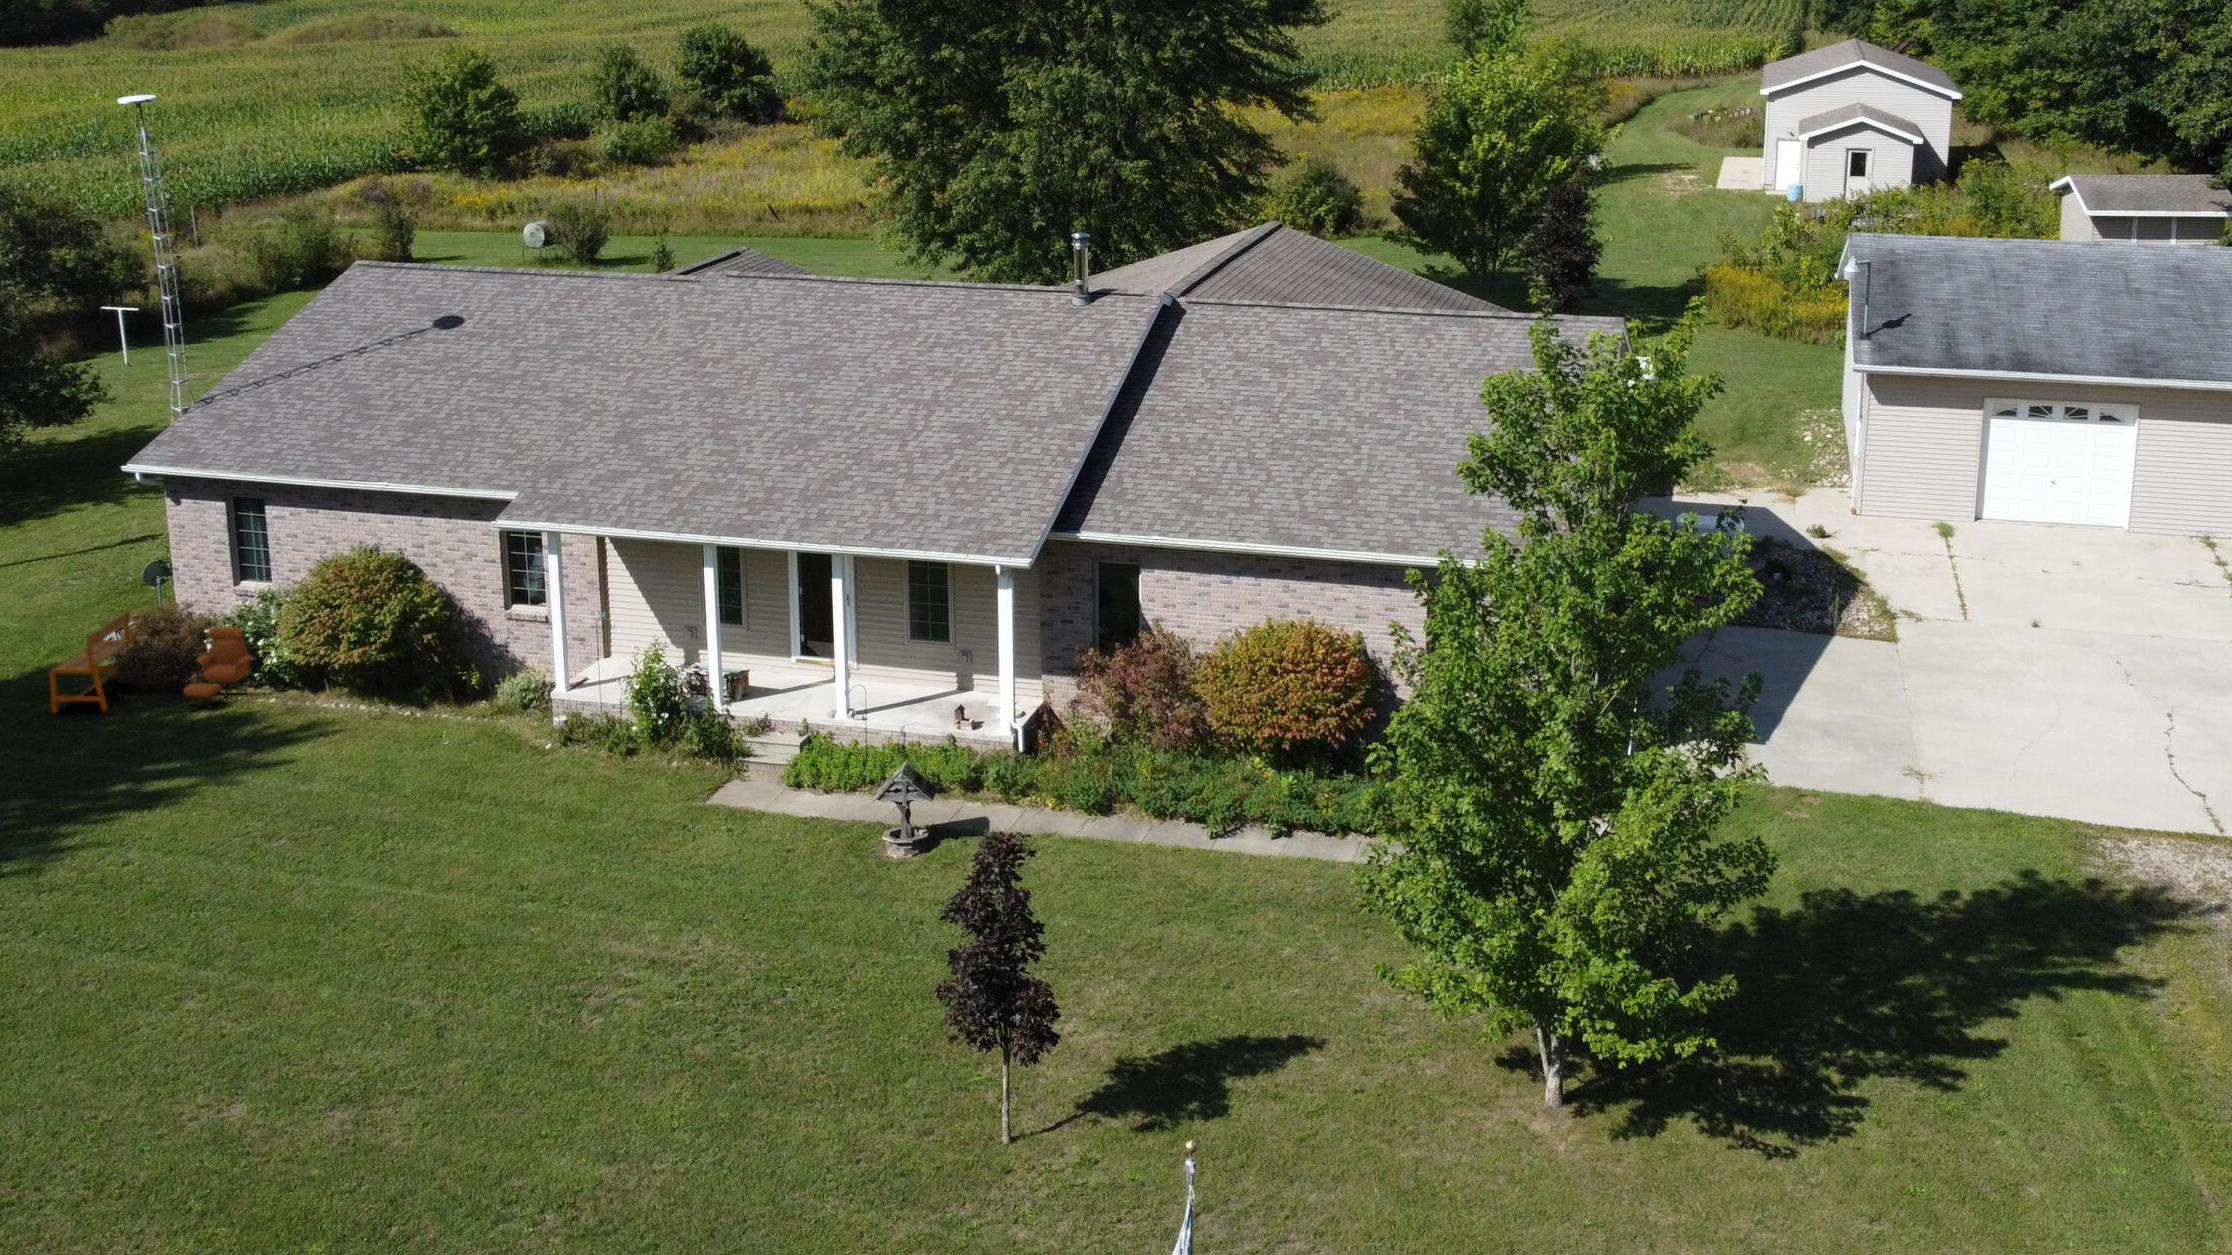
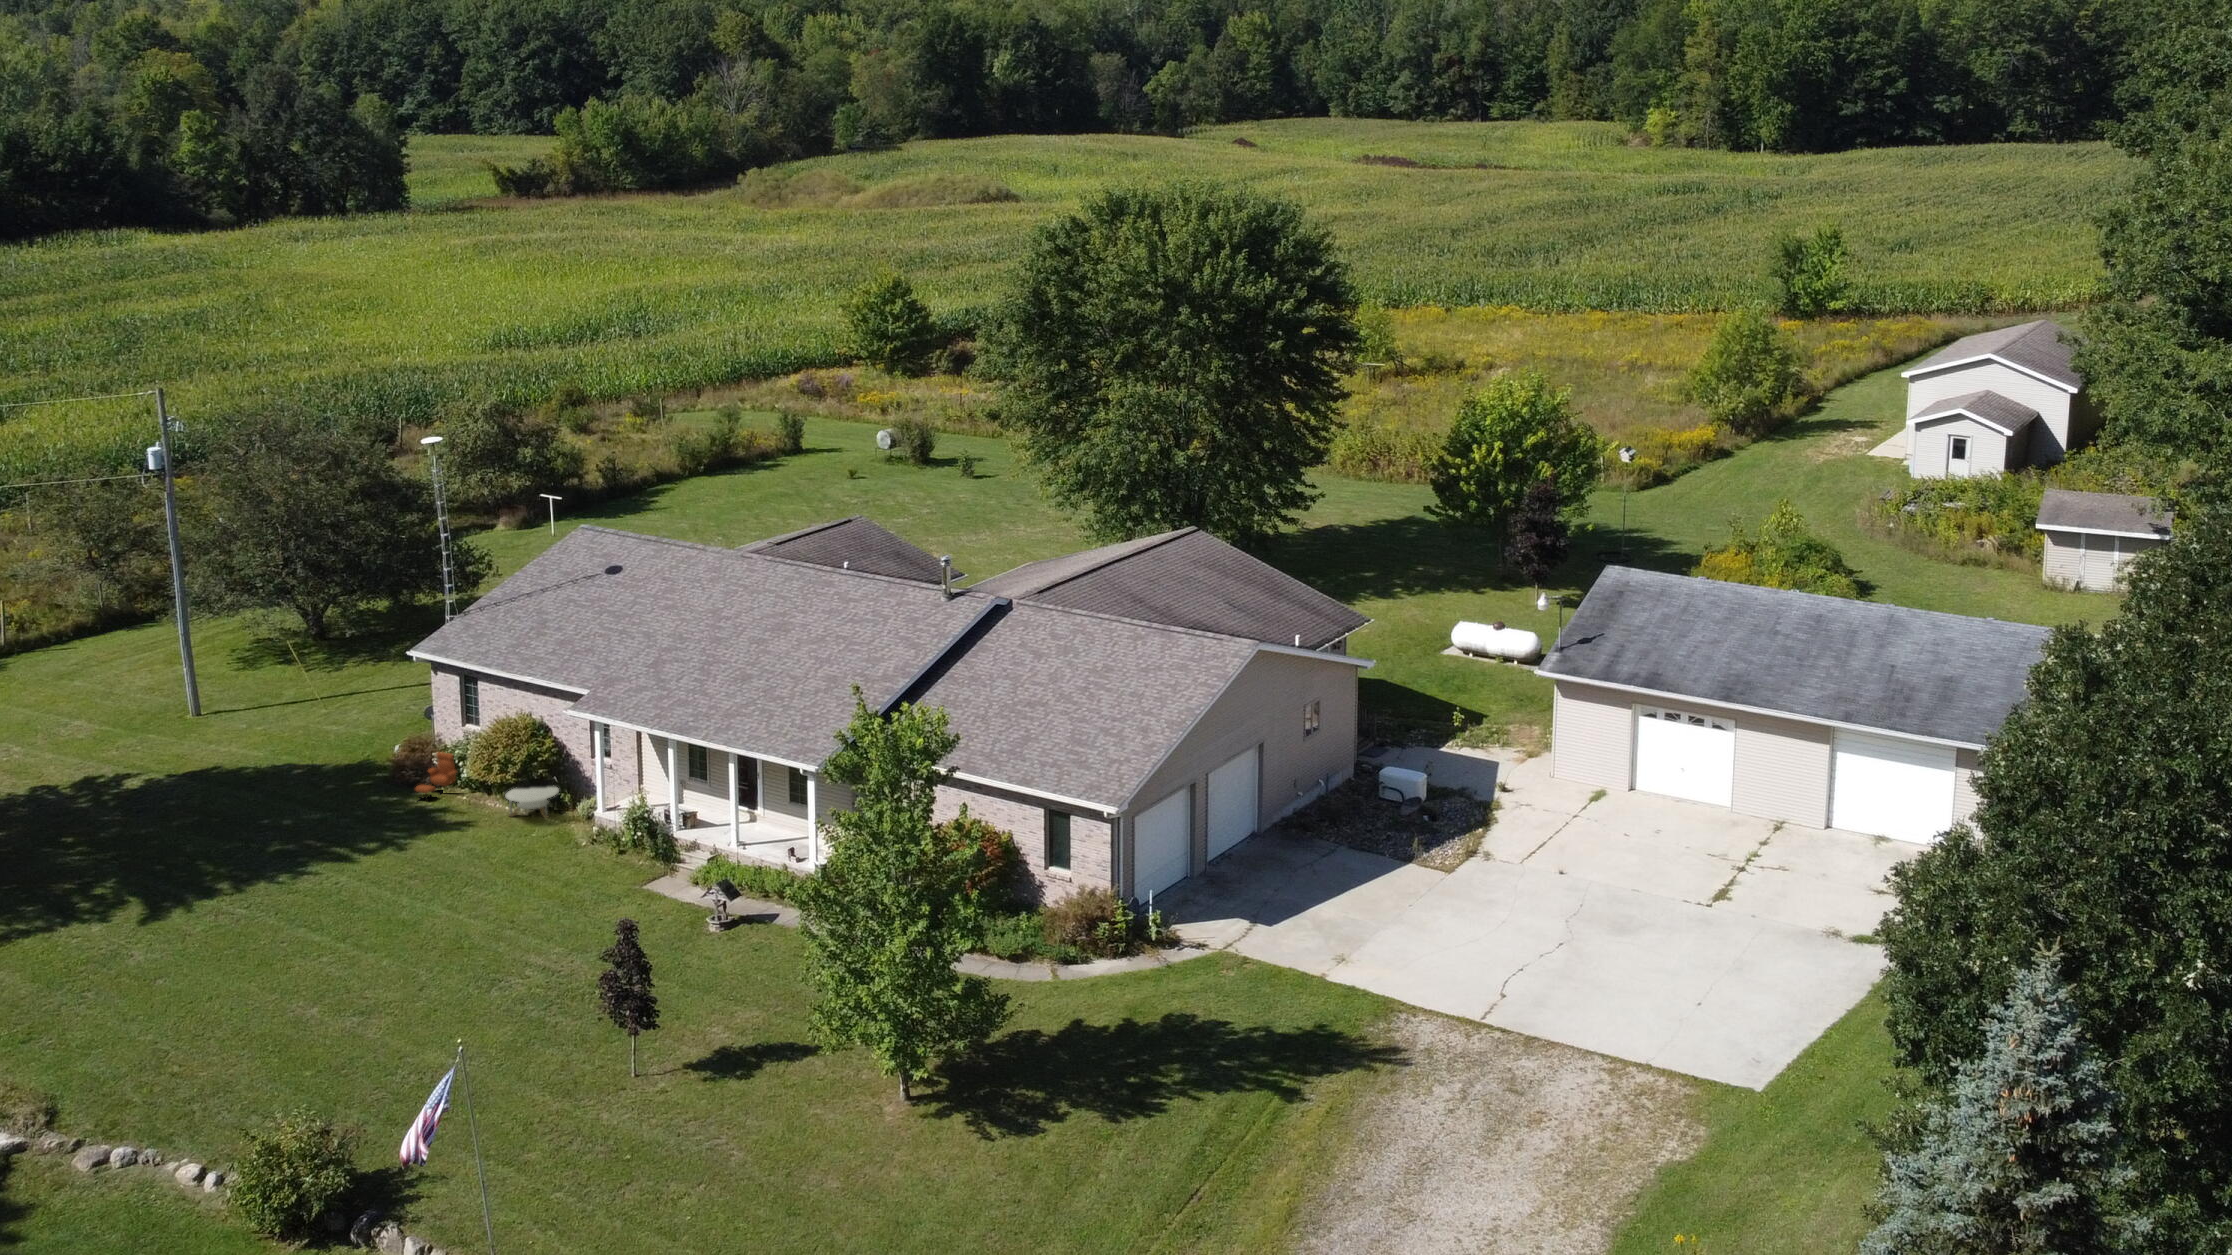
bench: present [50,610,132,713] -> none [349,736,405,795]
round table: none [369,659,461,718] -> present [505,787,559,818]

